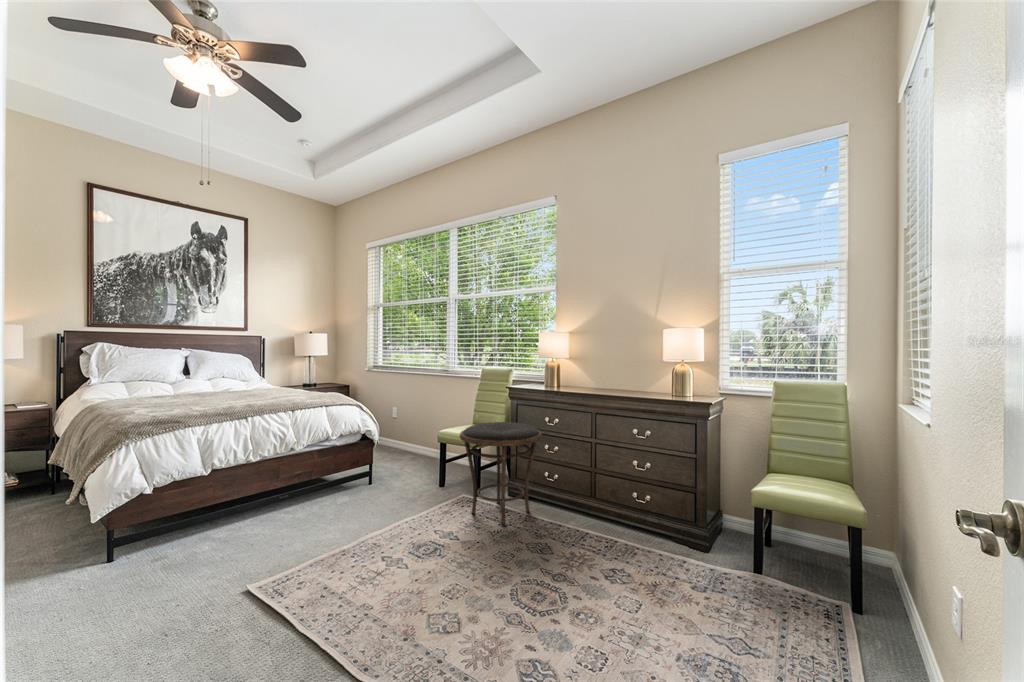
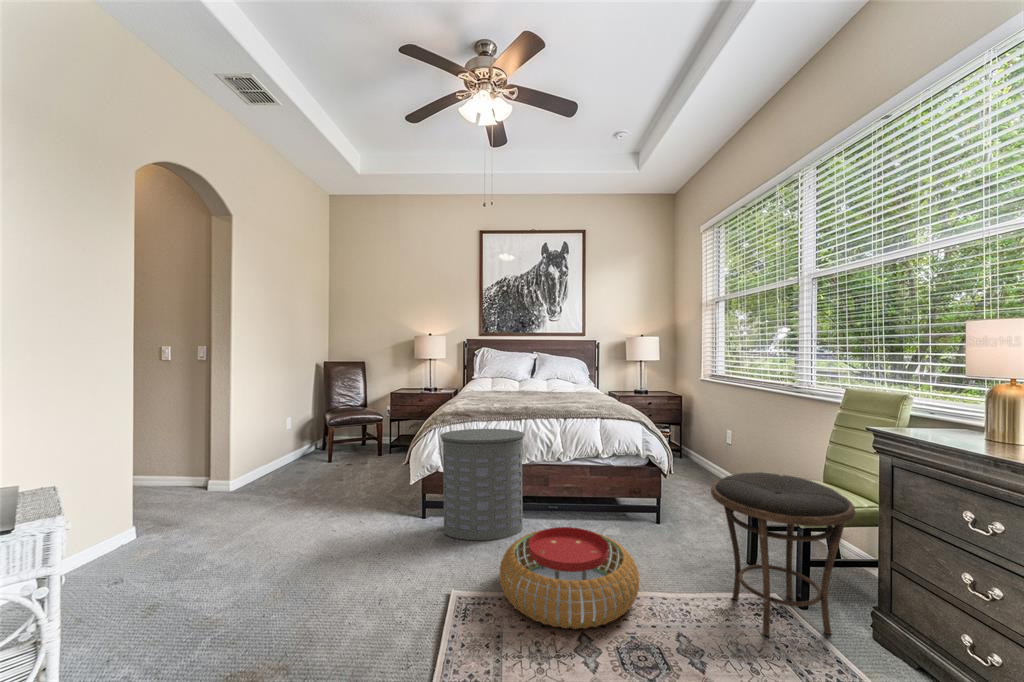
laundry hamper: none [161,427,269,562] -> present [440,429,525,540]
pouf: none [296,497,426,579] -> present [500,527,639,629]

